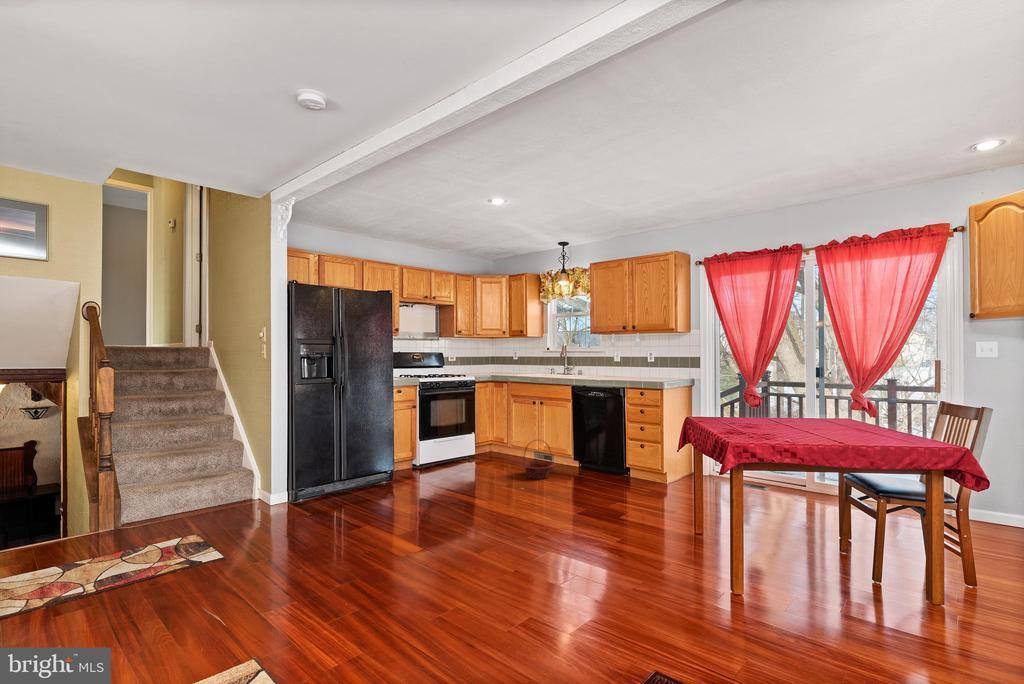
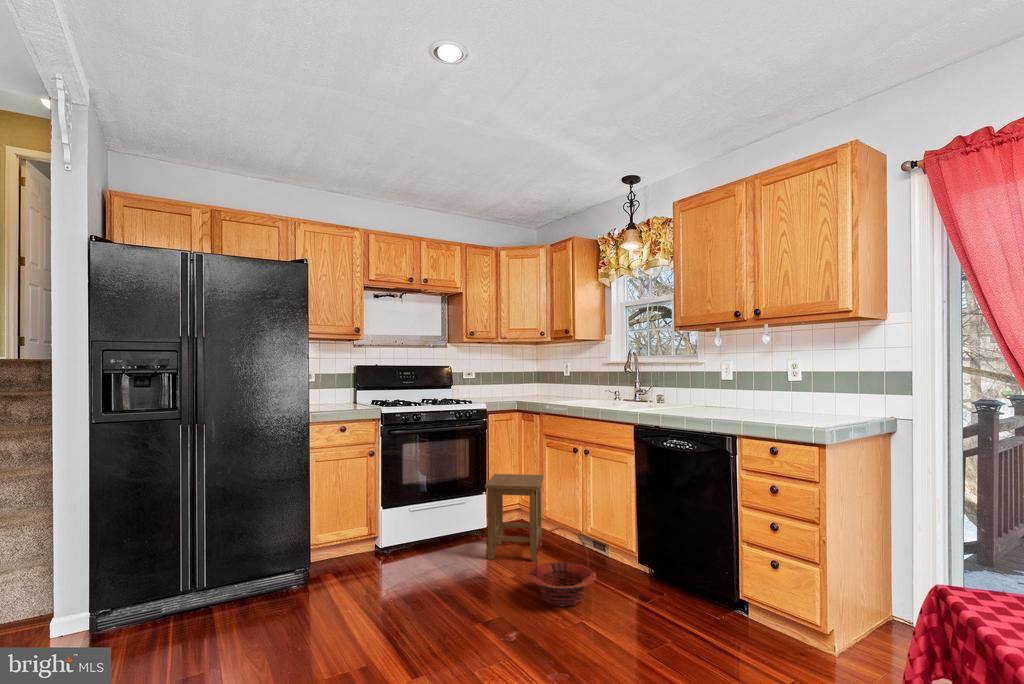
stool: none [483,419,516,467] -> present [485,474,543,562]

